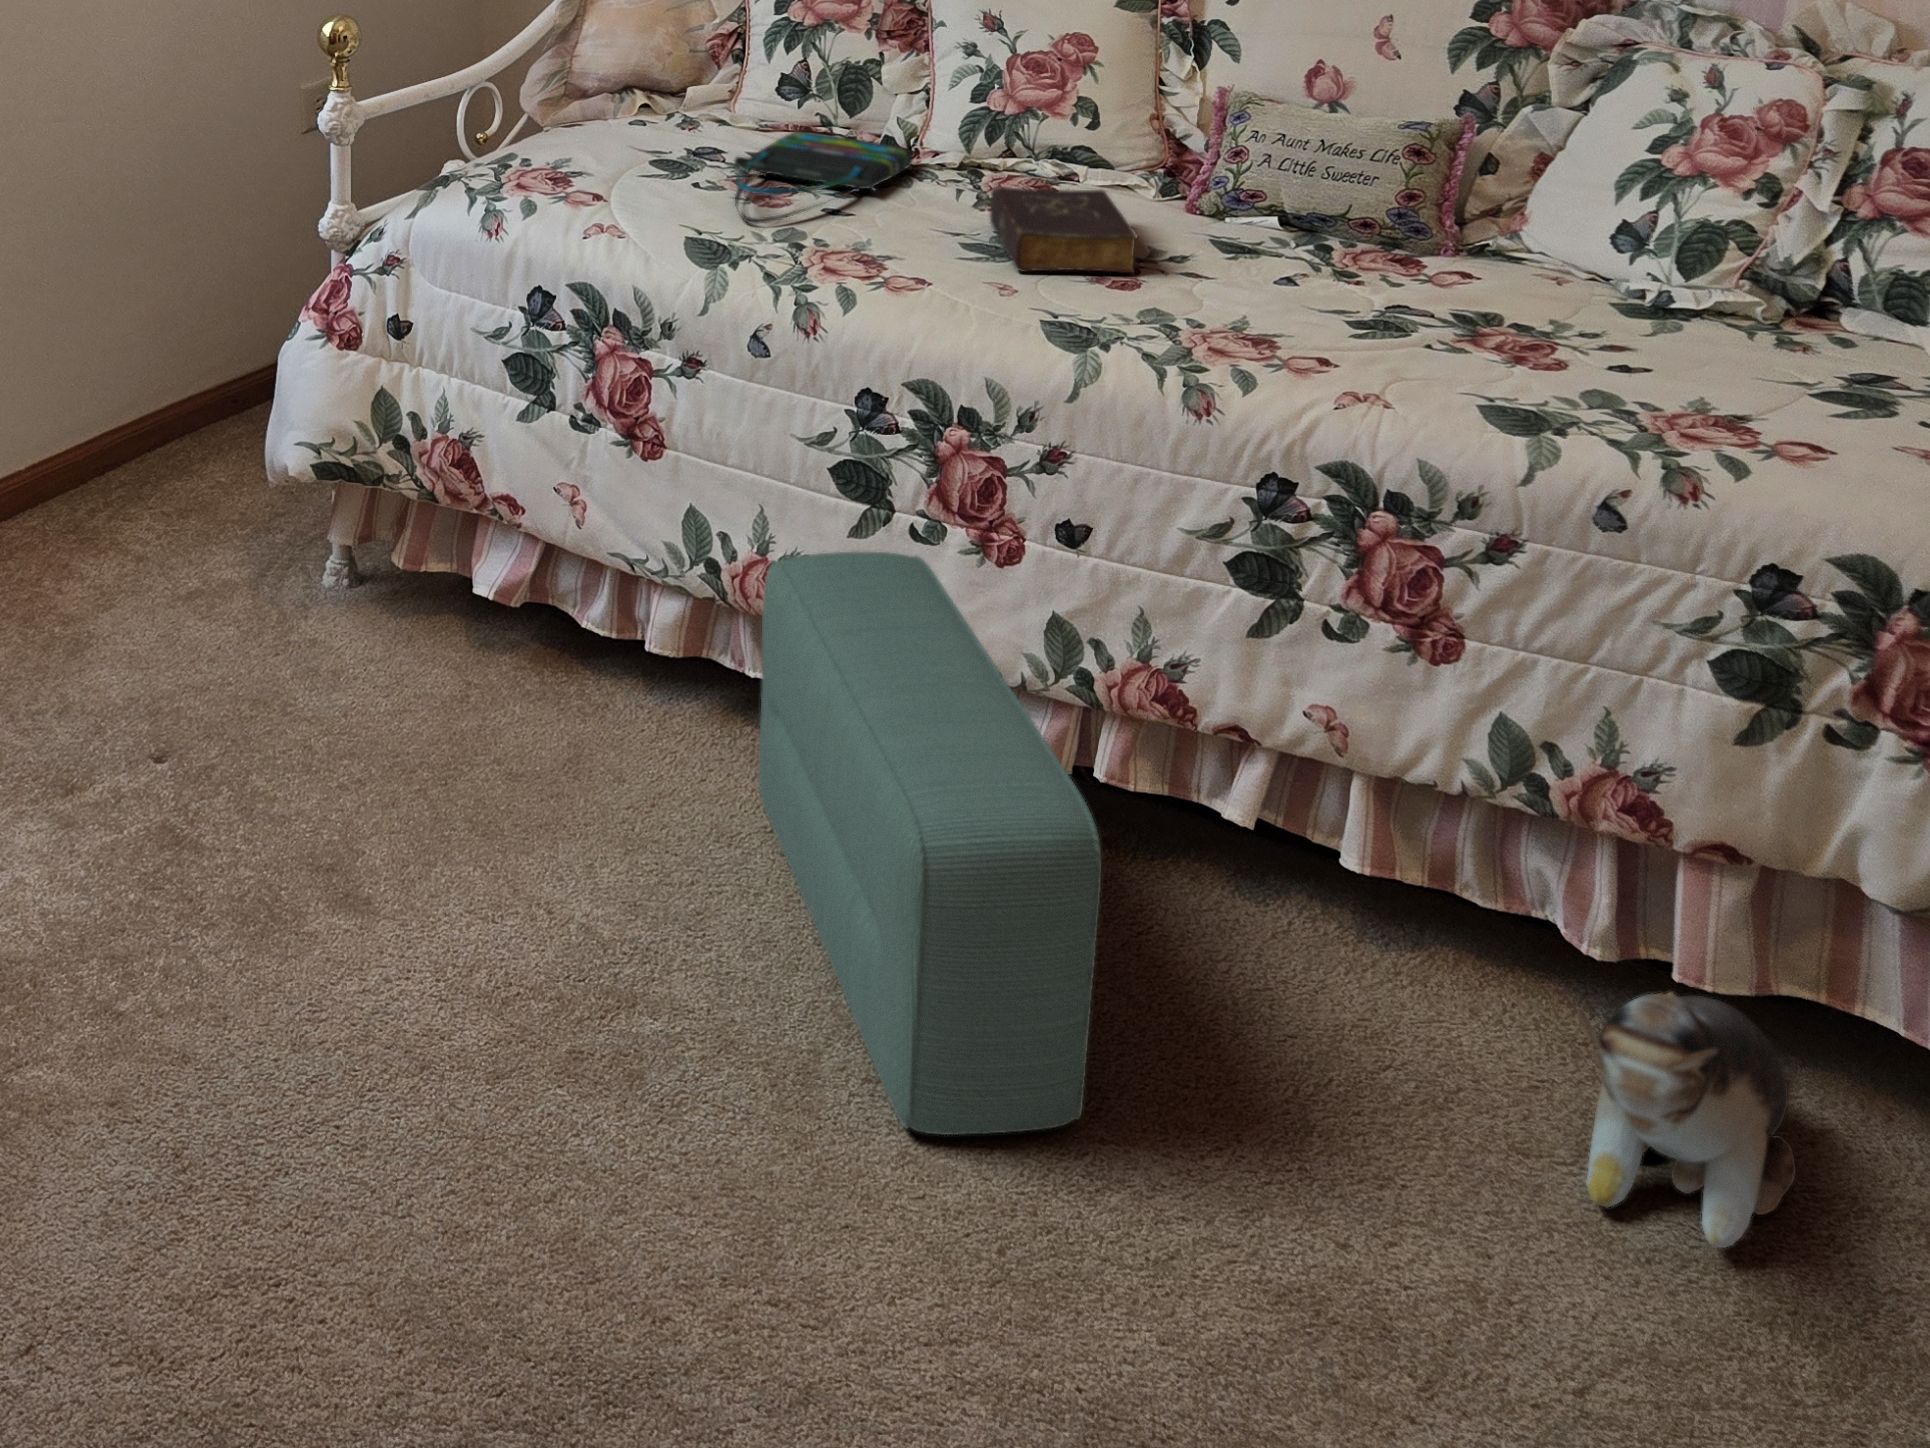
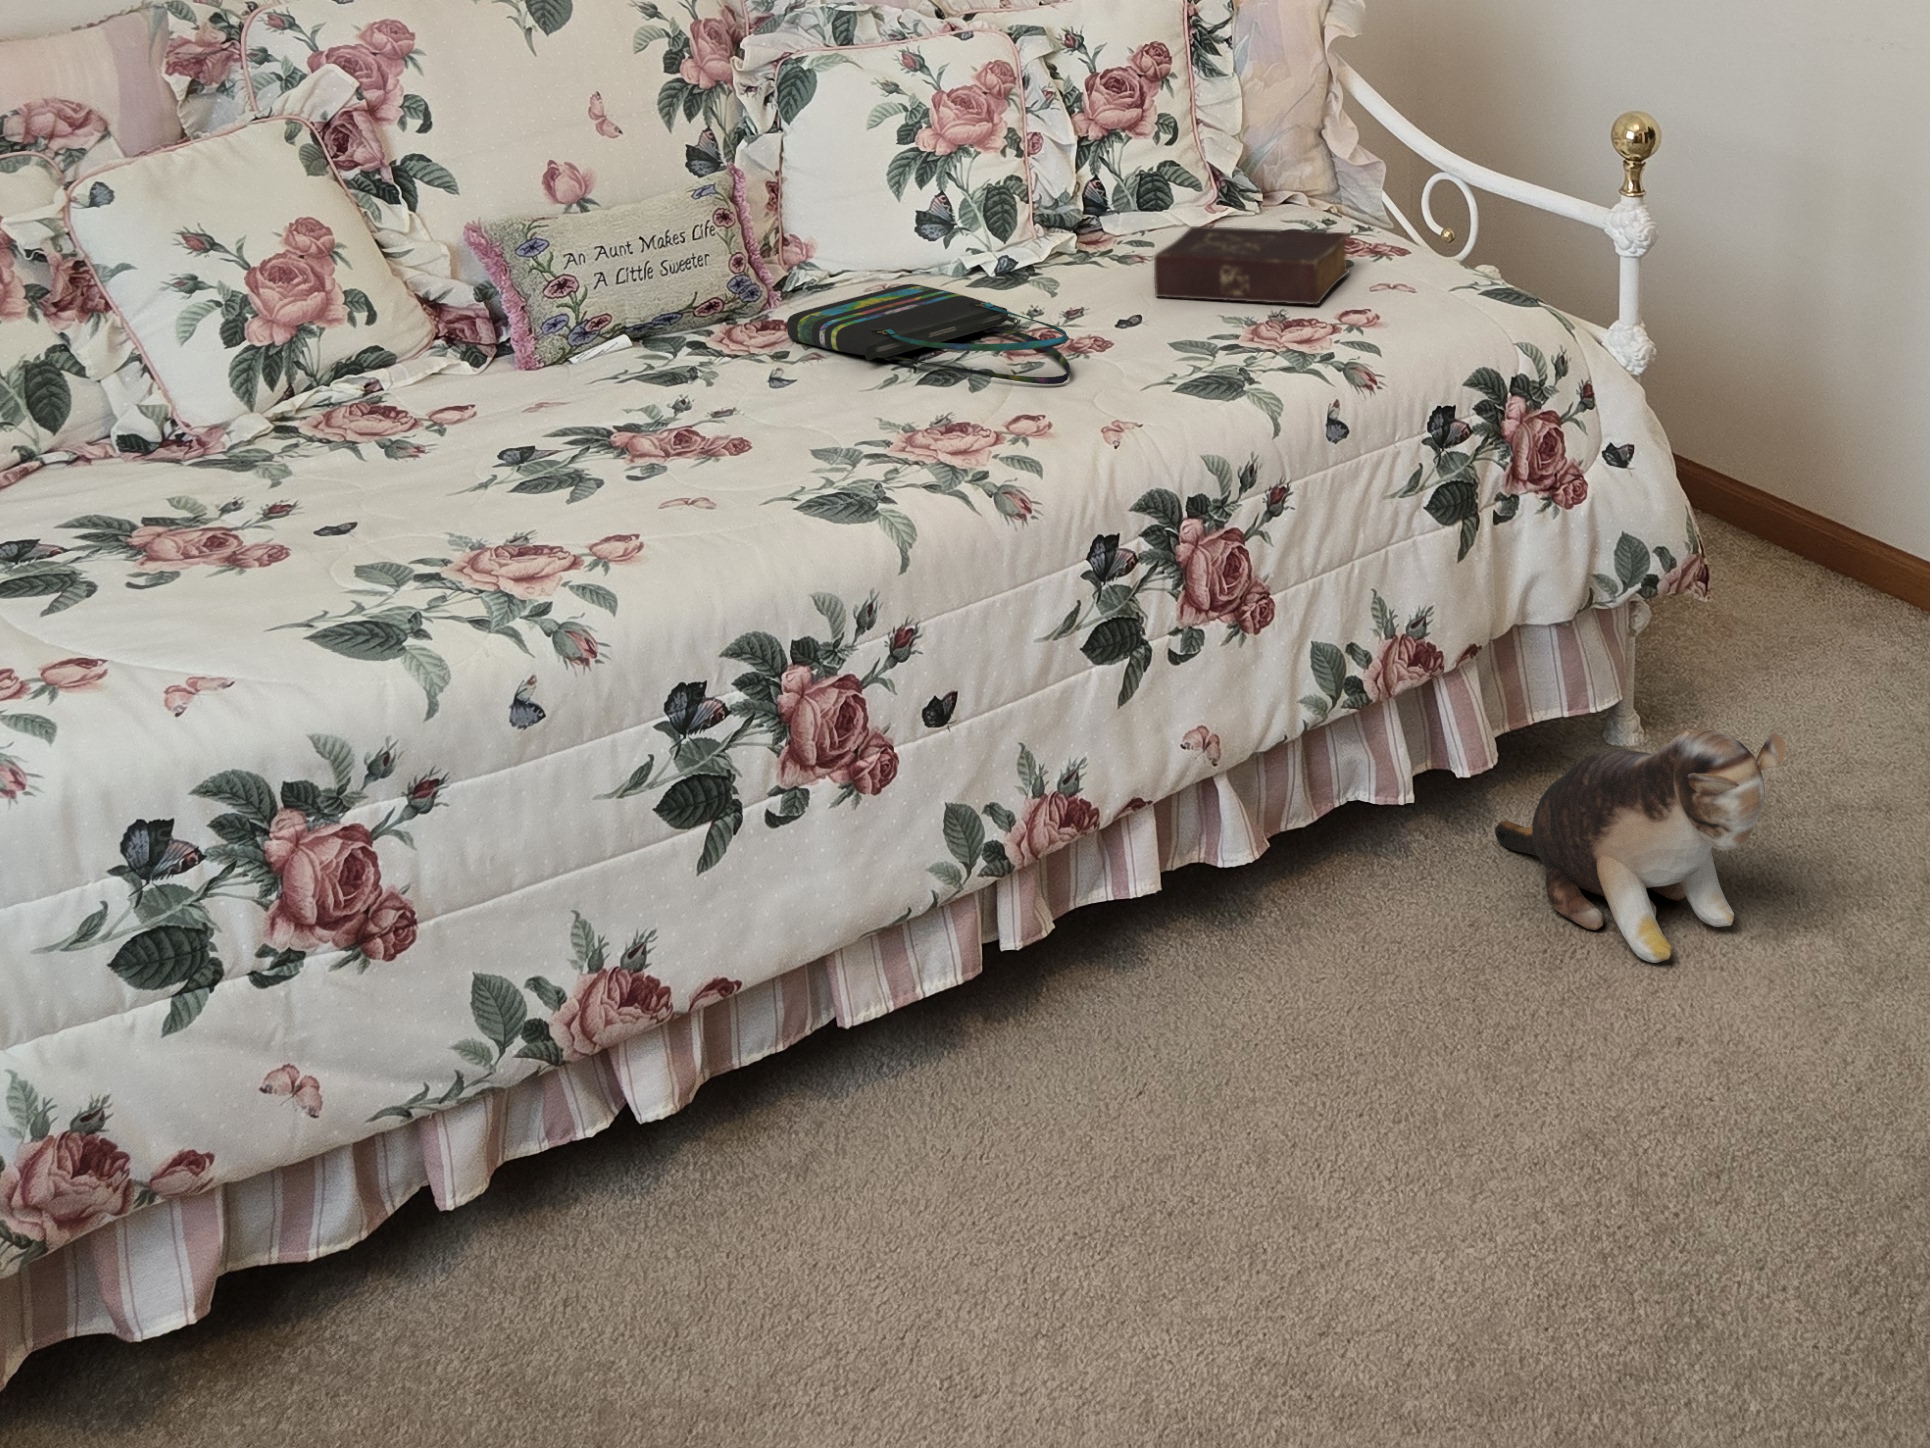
tote bag: present [734,131,913,224] -> present [787,284,1070,384]
book: present [990,187,1137,273] -> present [1154,226,1349,305]
pouf: present [758,552,1101,1135] -> none [723,835,1501,1317]

